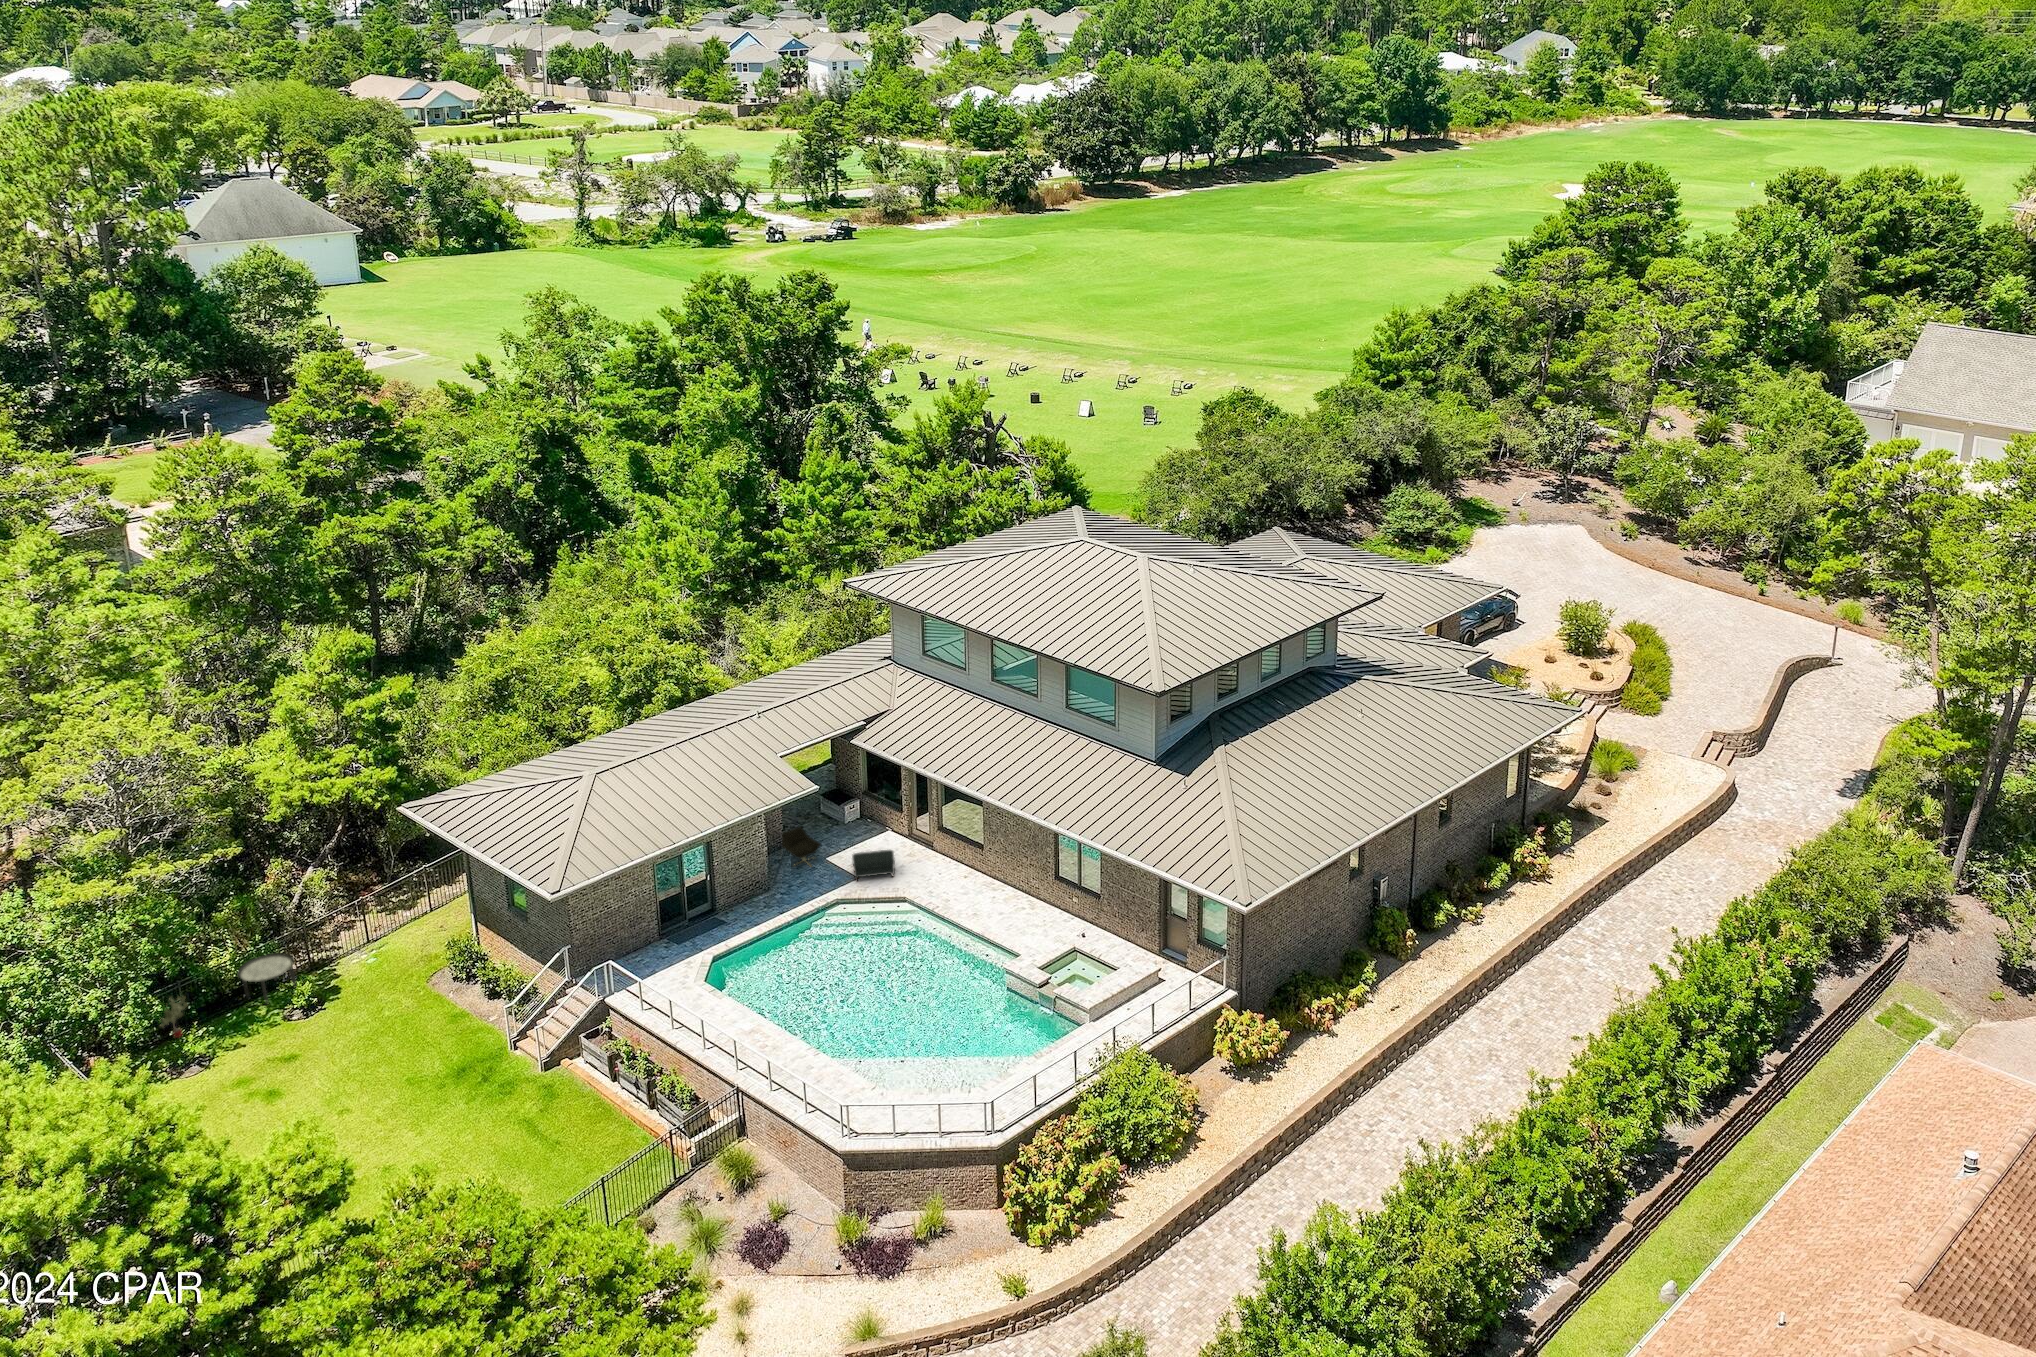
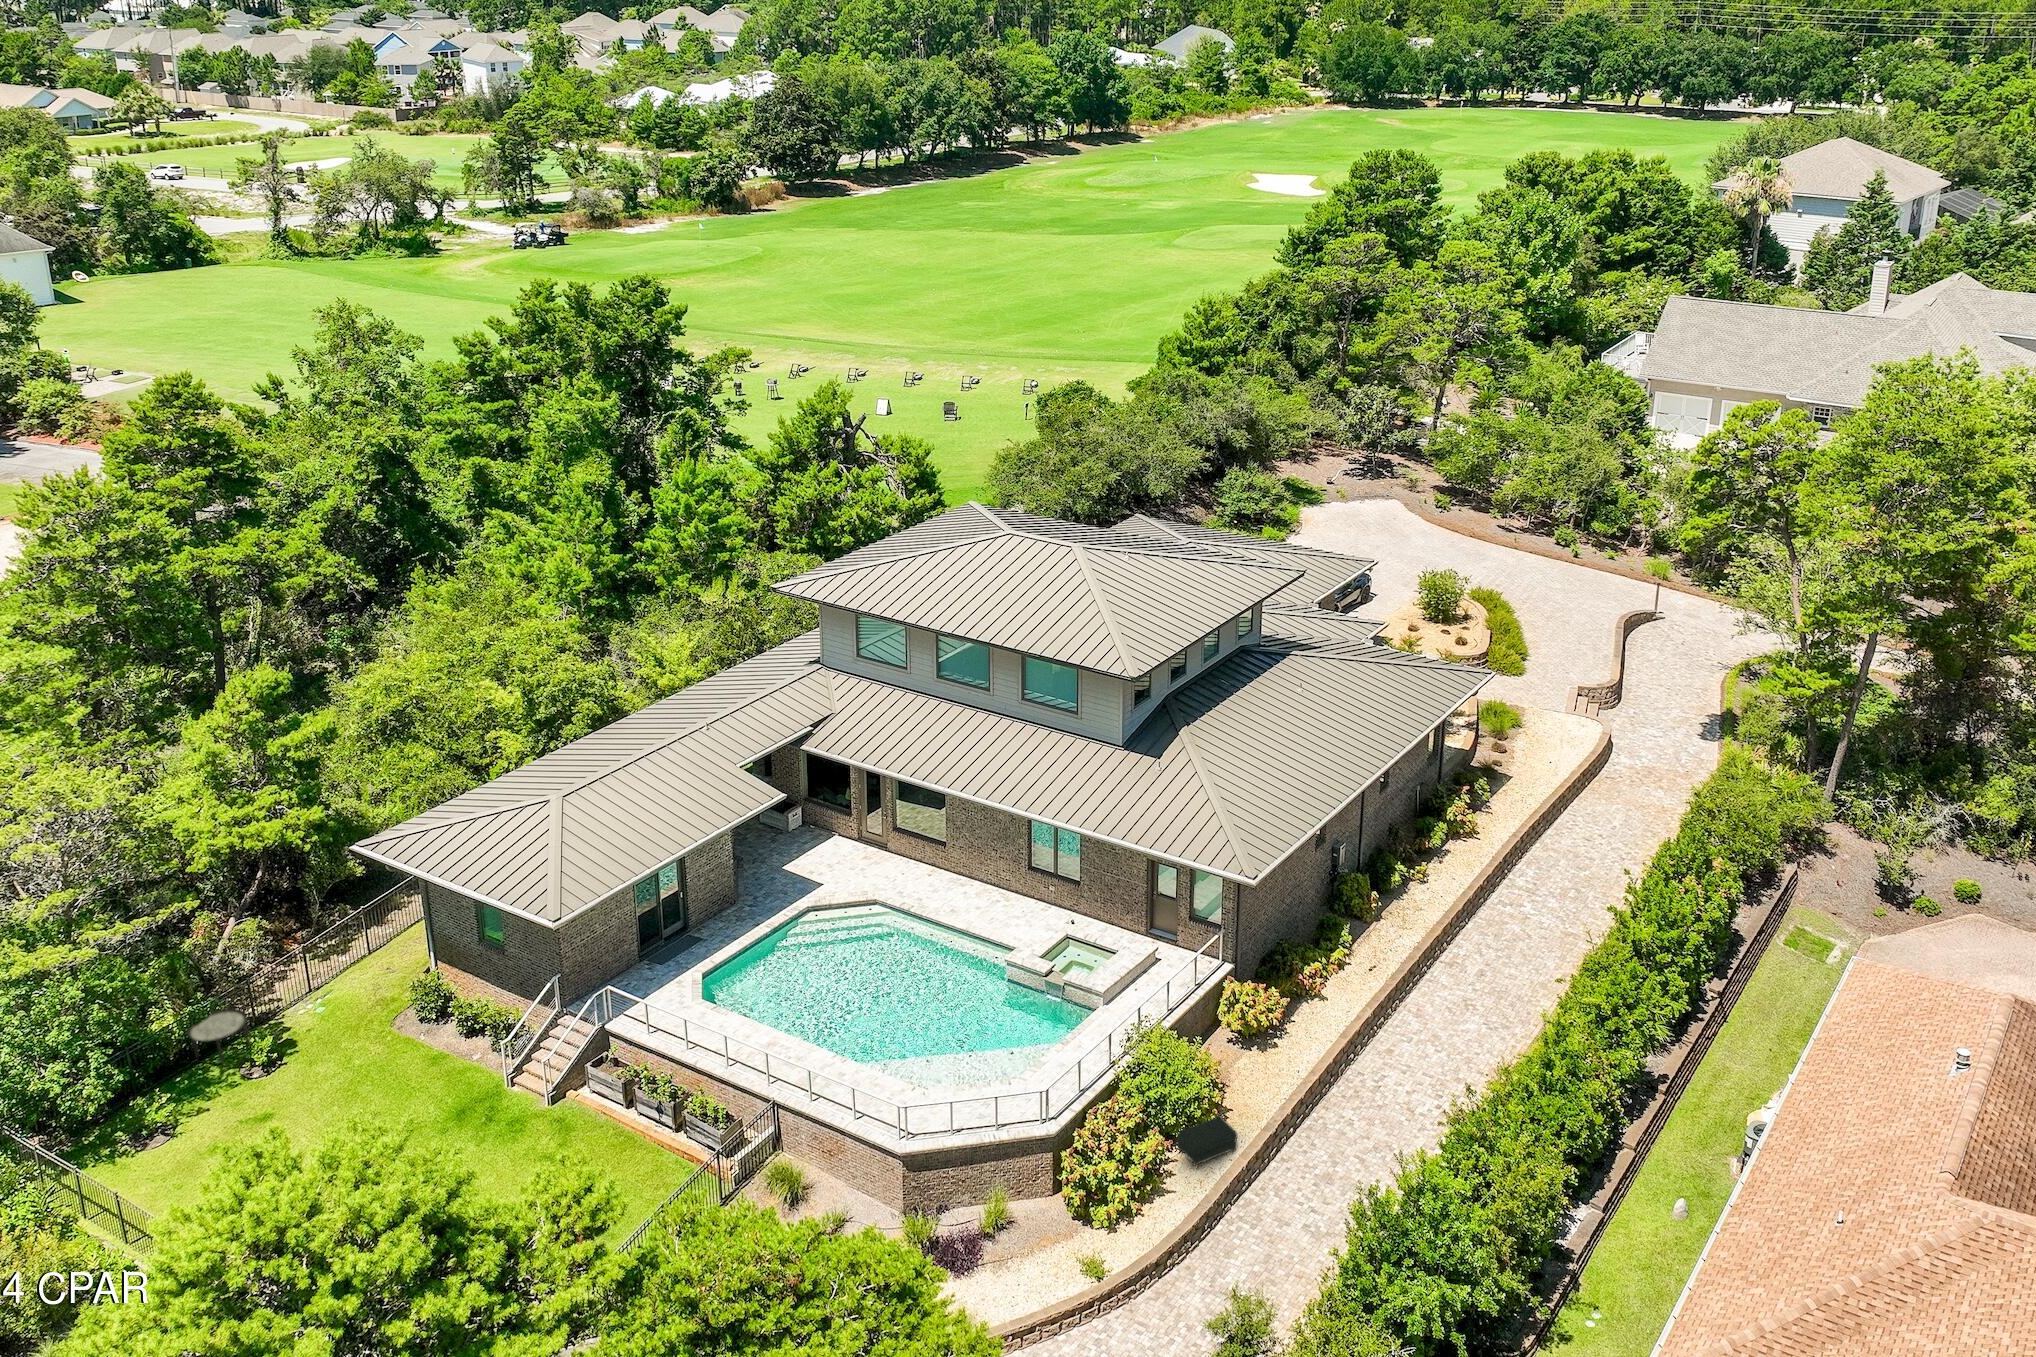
lounge chair: present [782,827,821,865] -> none [740,836,780,876]
ottoman: present [852,850,895,880] -> present [1177,1116,1238,1169]
potted tree: present [159,997,187,1038] -> none [110,1062,140,1108]

